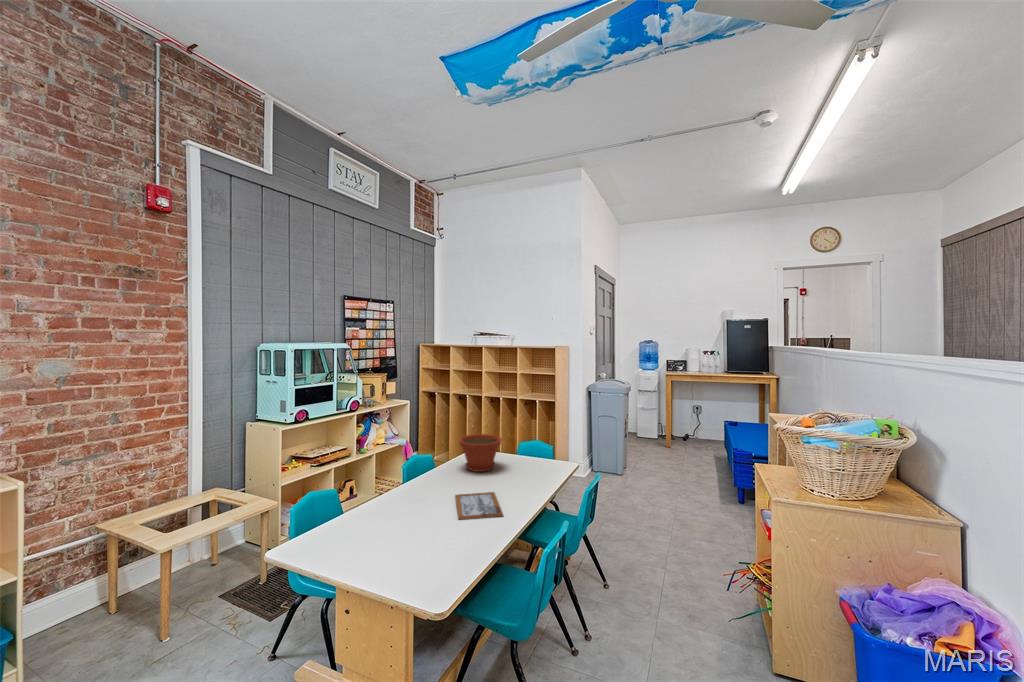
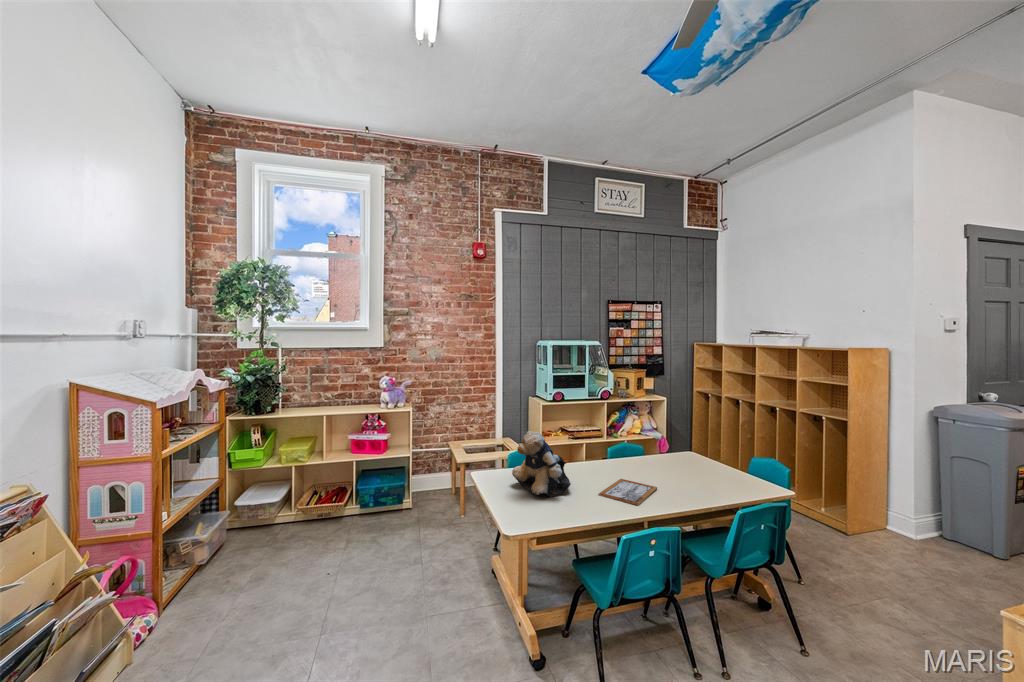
plant pot: present [459,434,502,472] -> none [655,433,702,472]
teddy bear: none [350,465,432,547] -> present [512,431,571,497]

